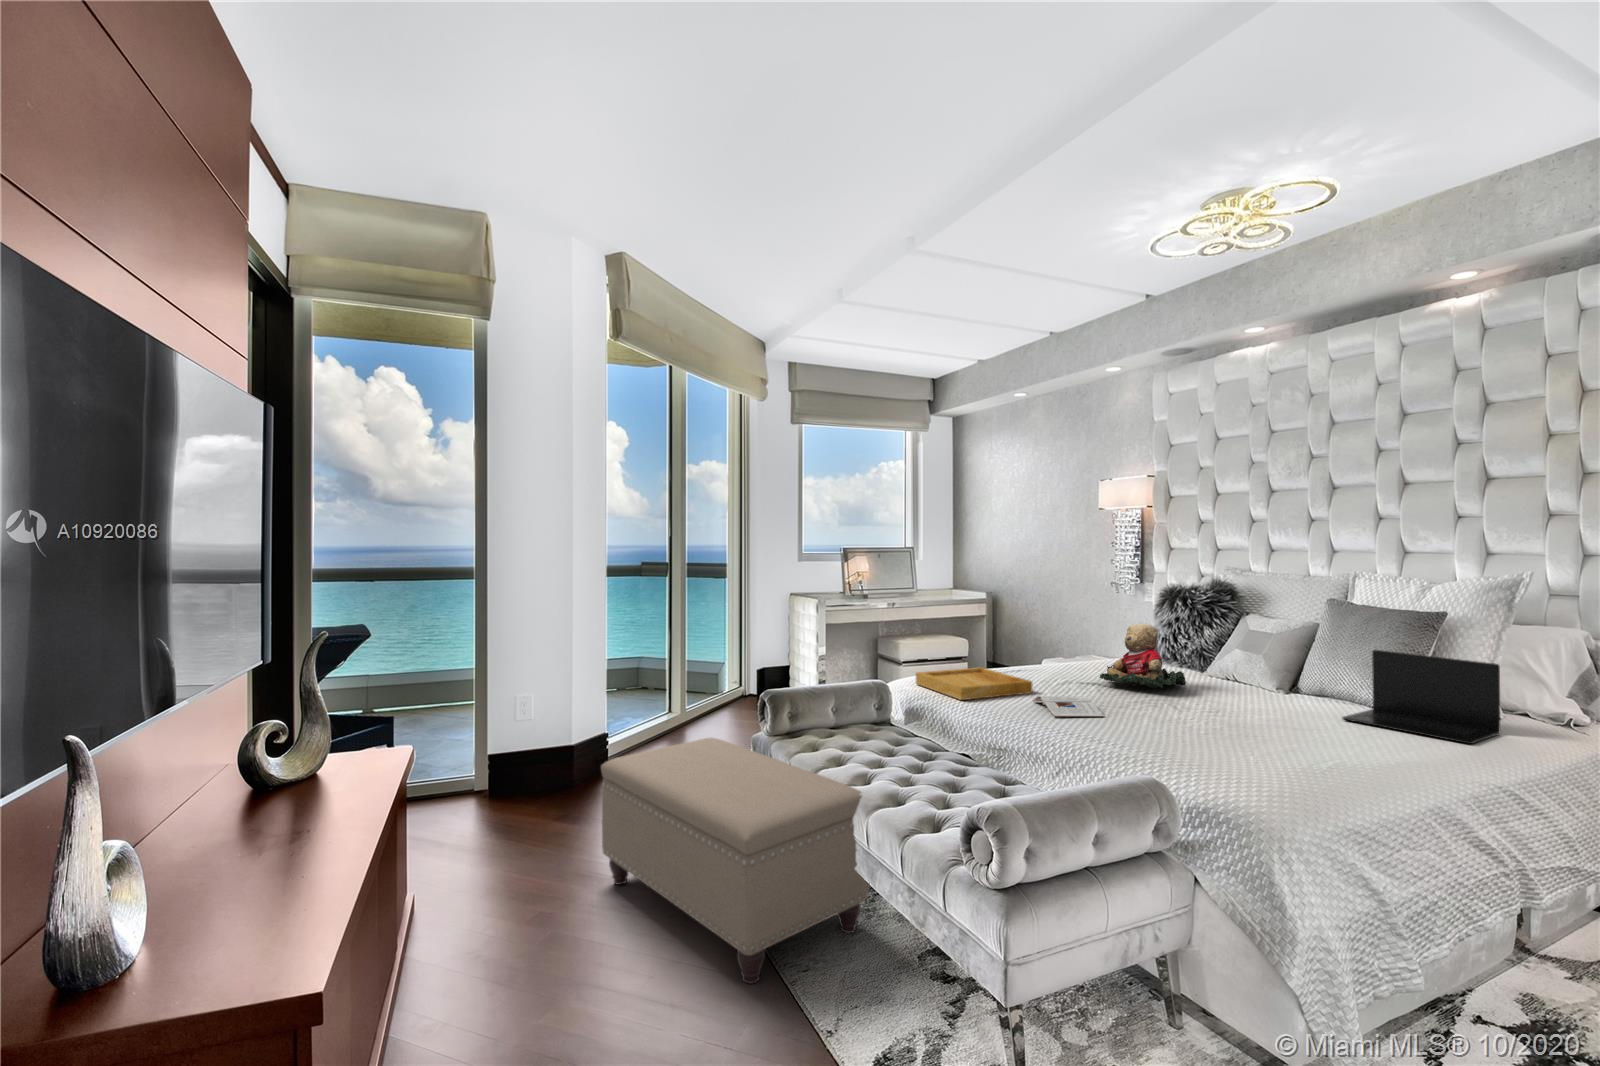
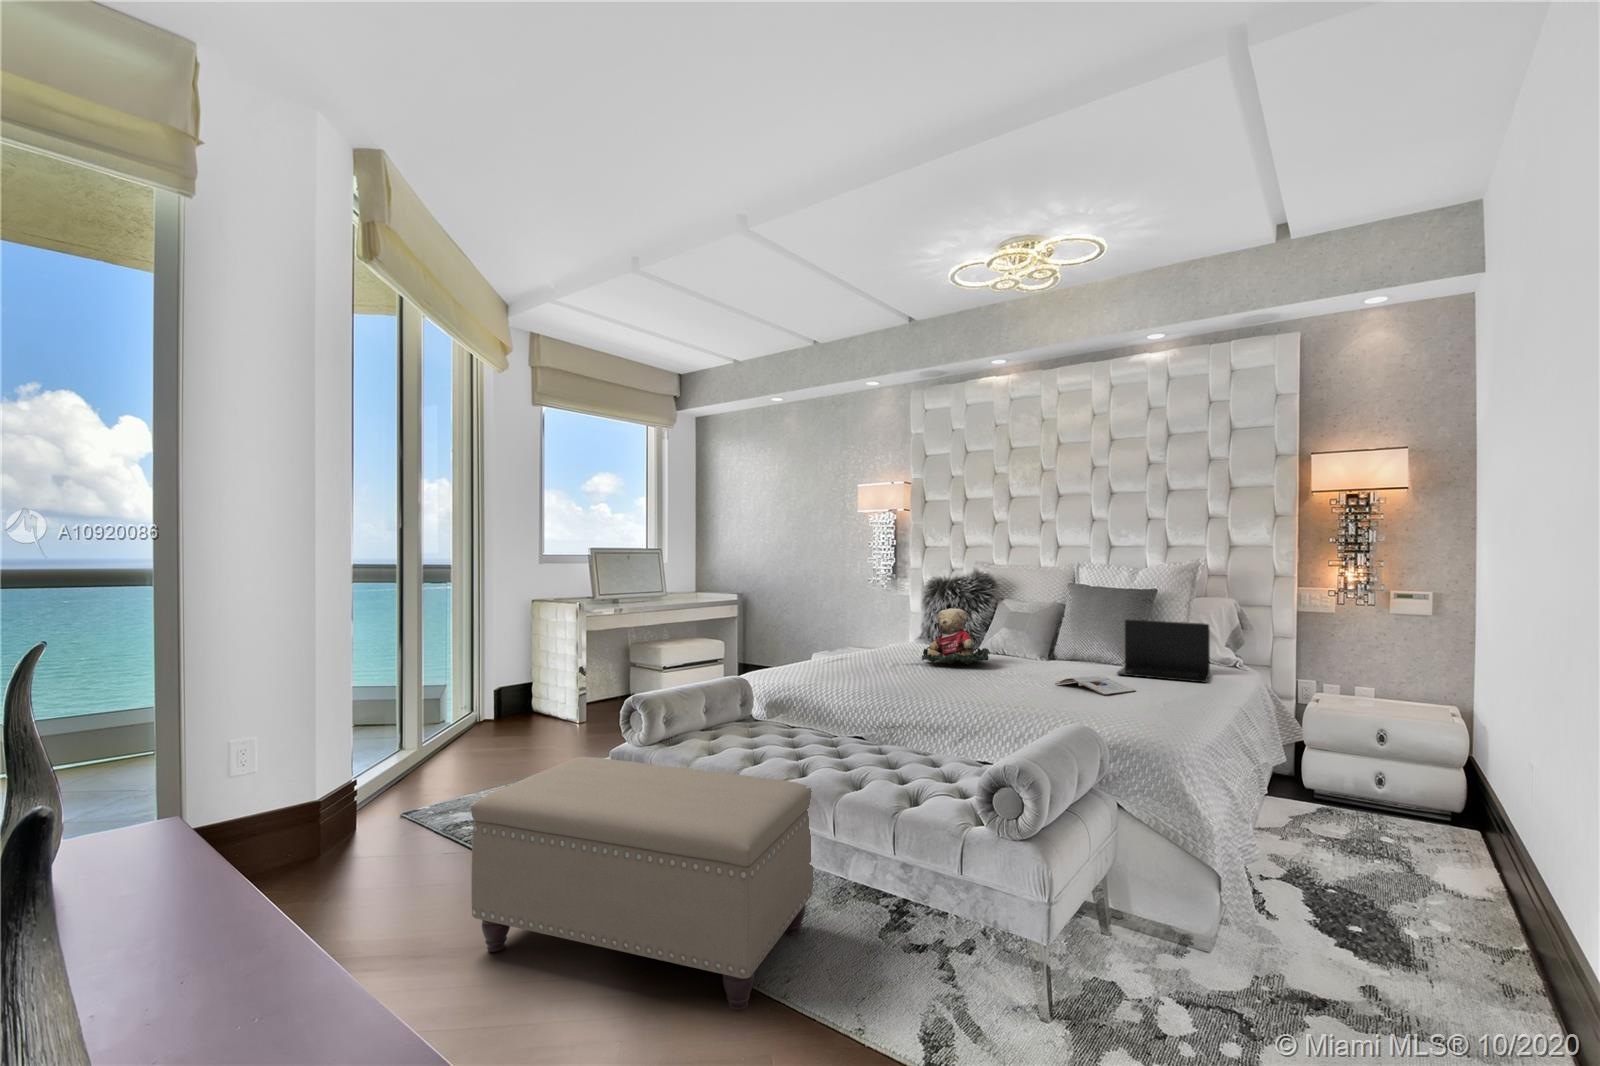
tray: present [916,667,1032,700] -> none [768,658,880,688]
magazine: present [1033,696,1104,717] -> present [1055,675,1136,695]

